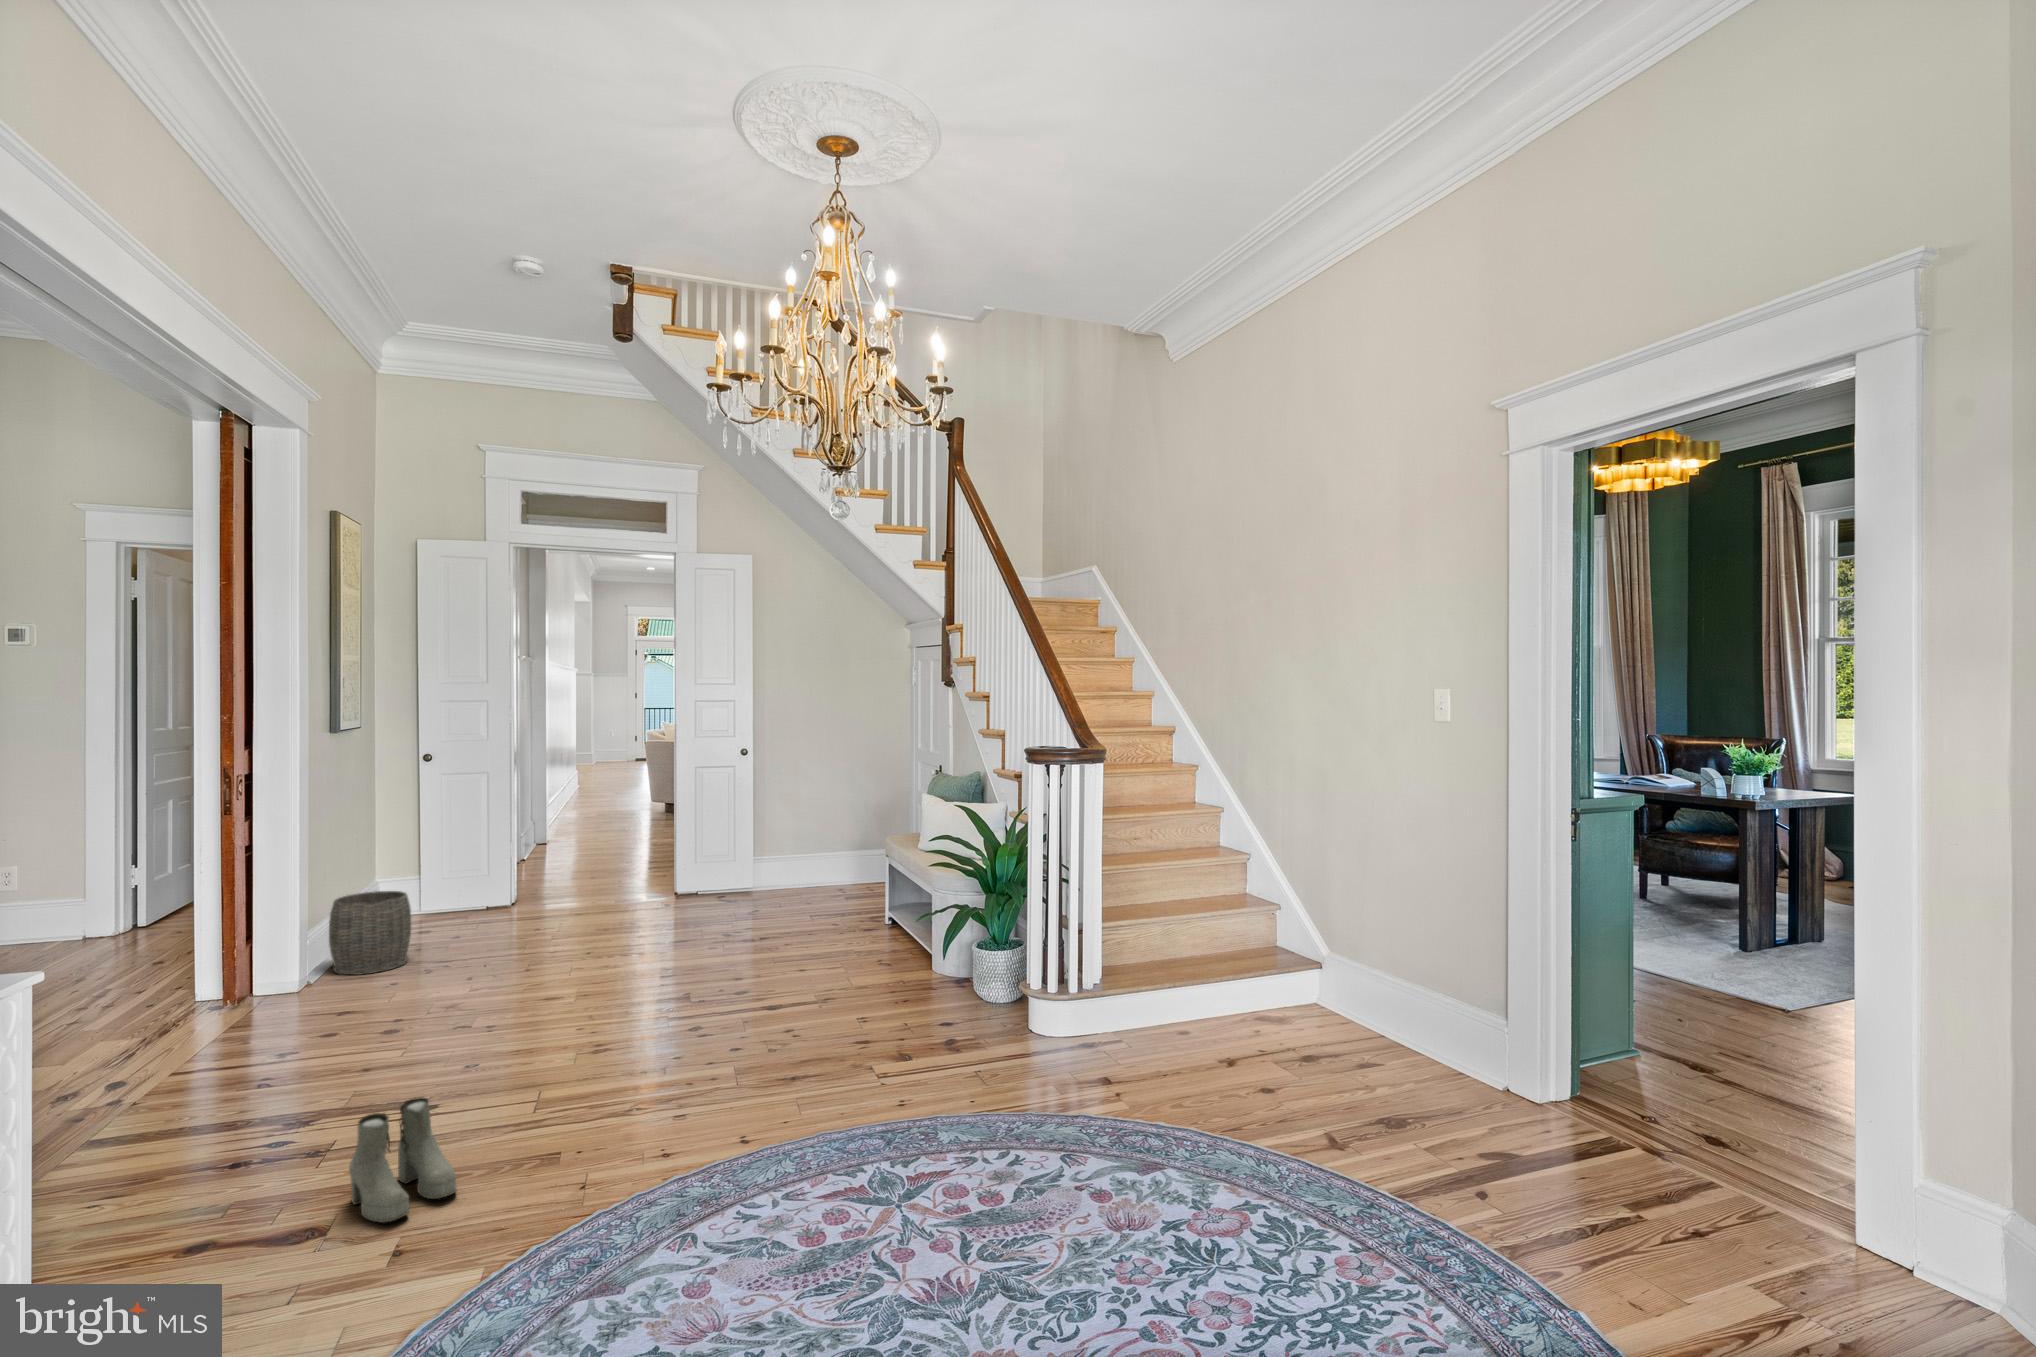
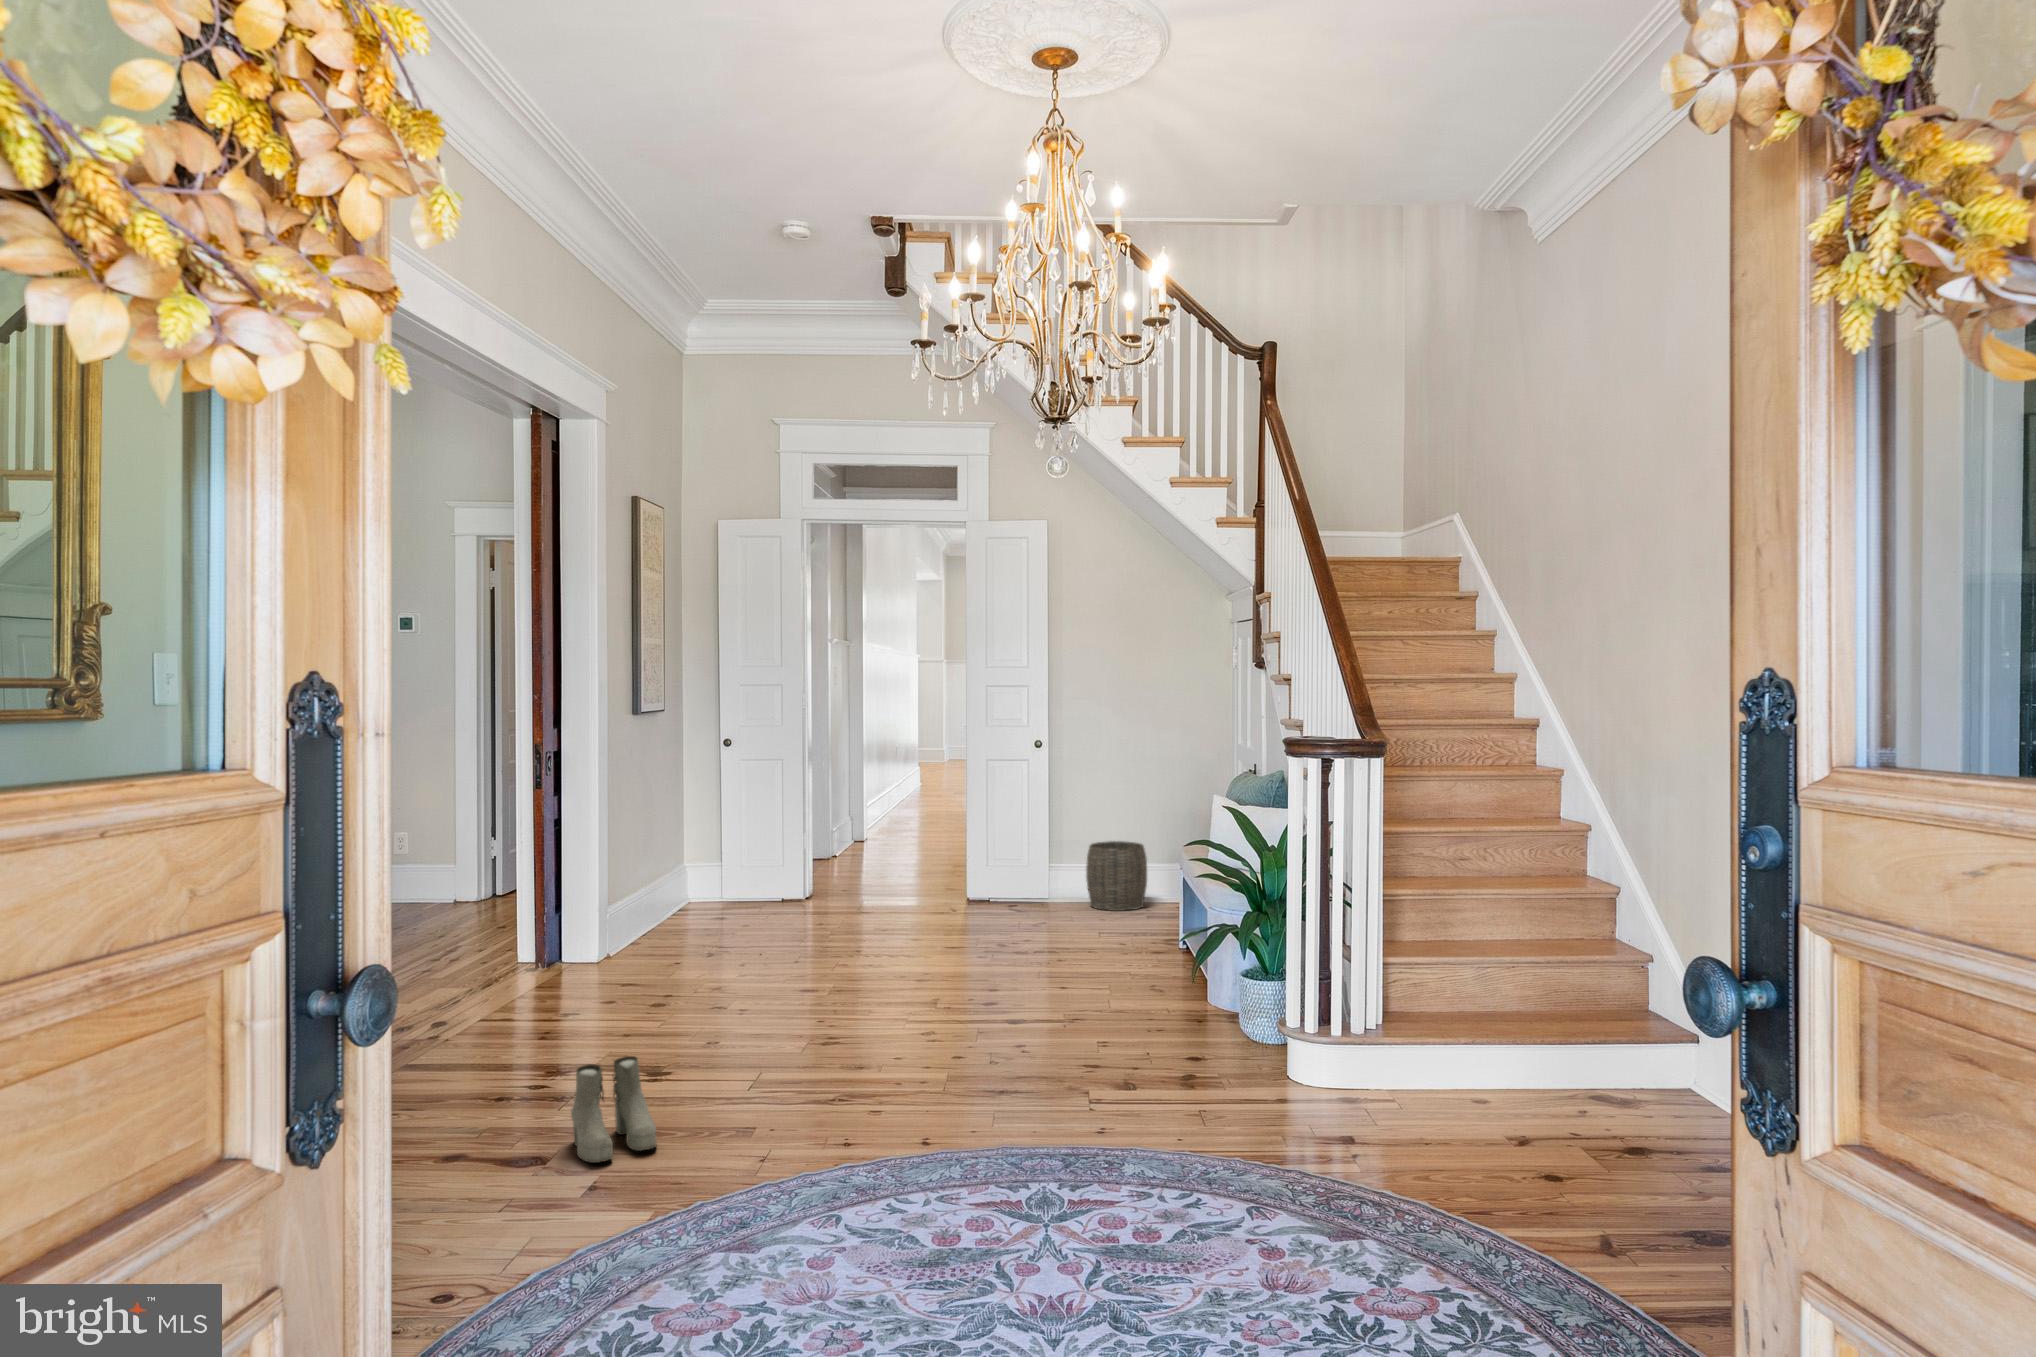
woven basket: present [329,891,411,975] -> present [1086,841,1147,911]

